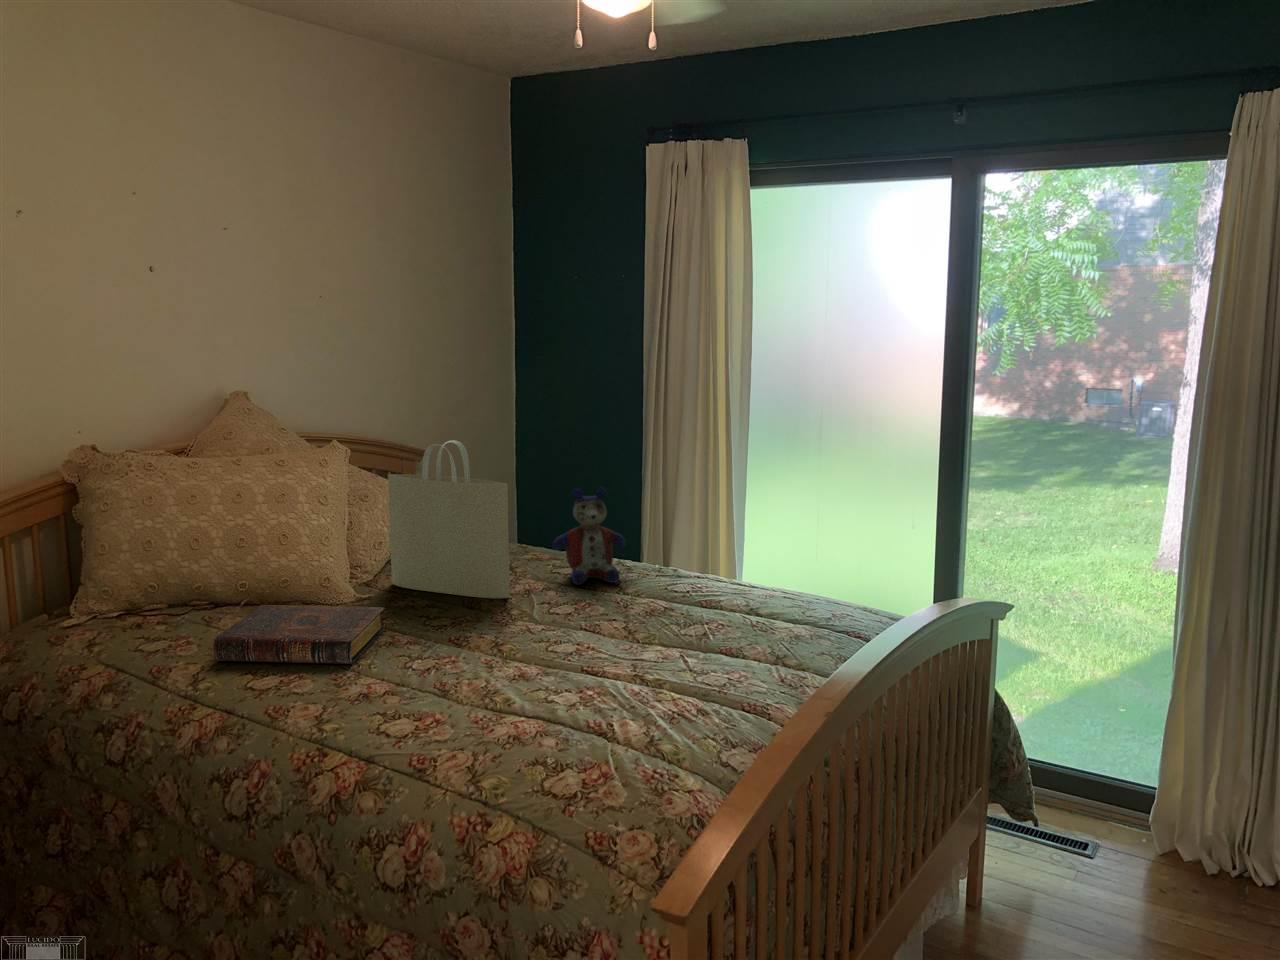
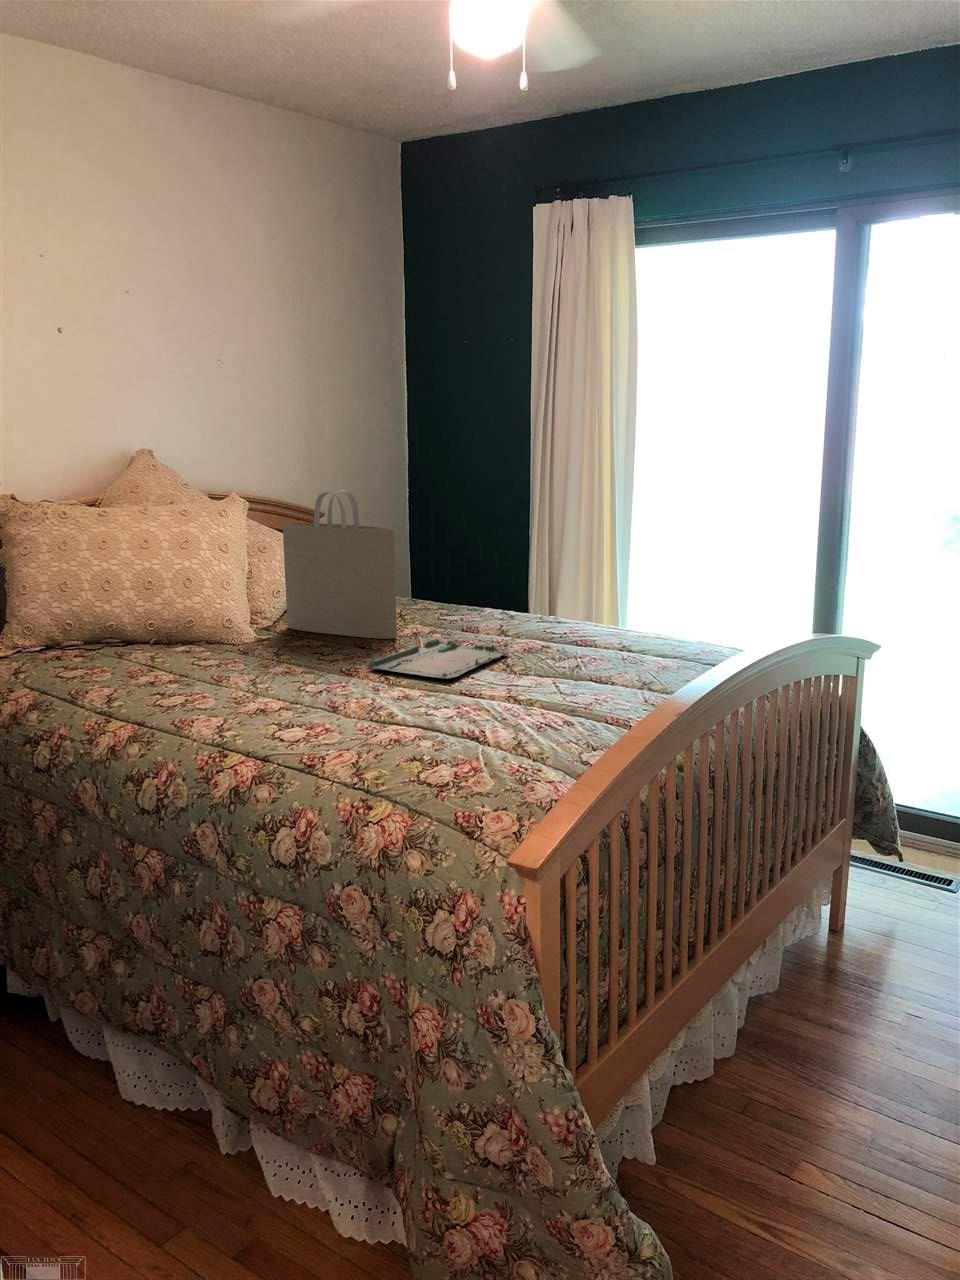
stuffed bear: present [553,487,626,585] -> none [438,536,508,628]
tray: none [480,599,630,652] -> present [368,638,508,679]
book: present [214,605,386,664] -> none [126,639,281,687]

